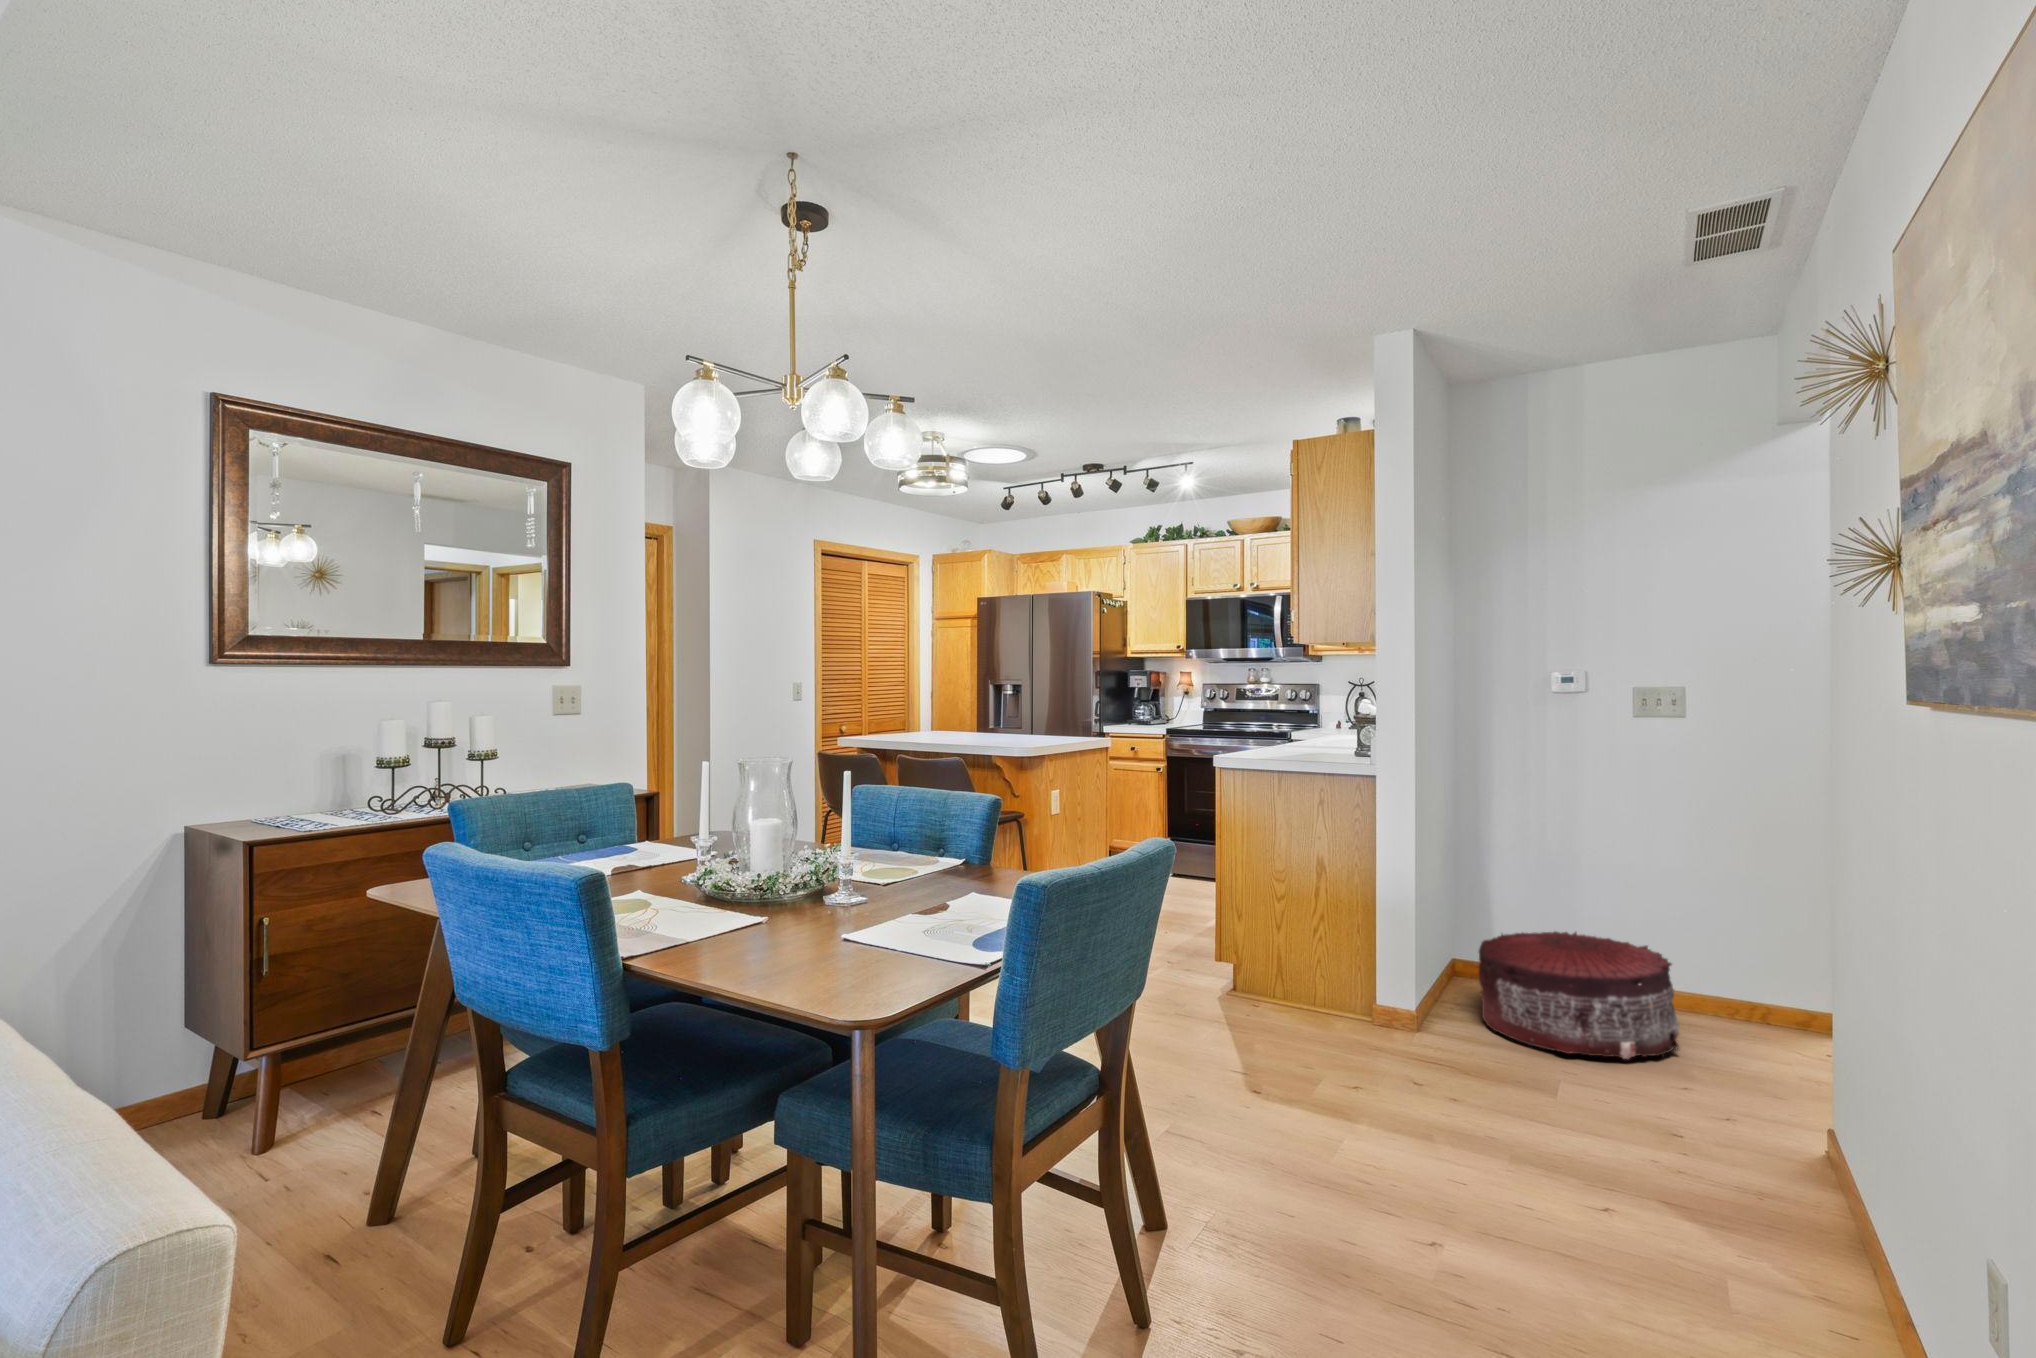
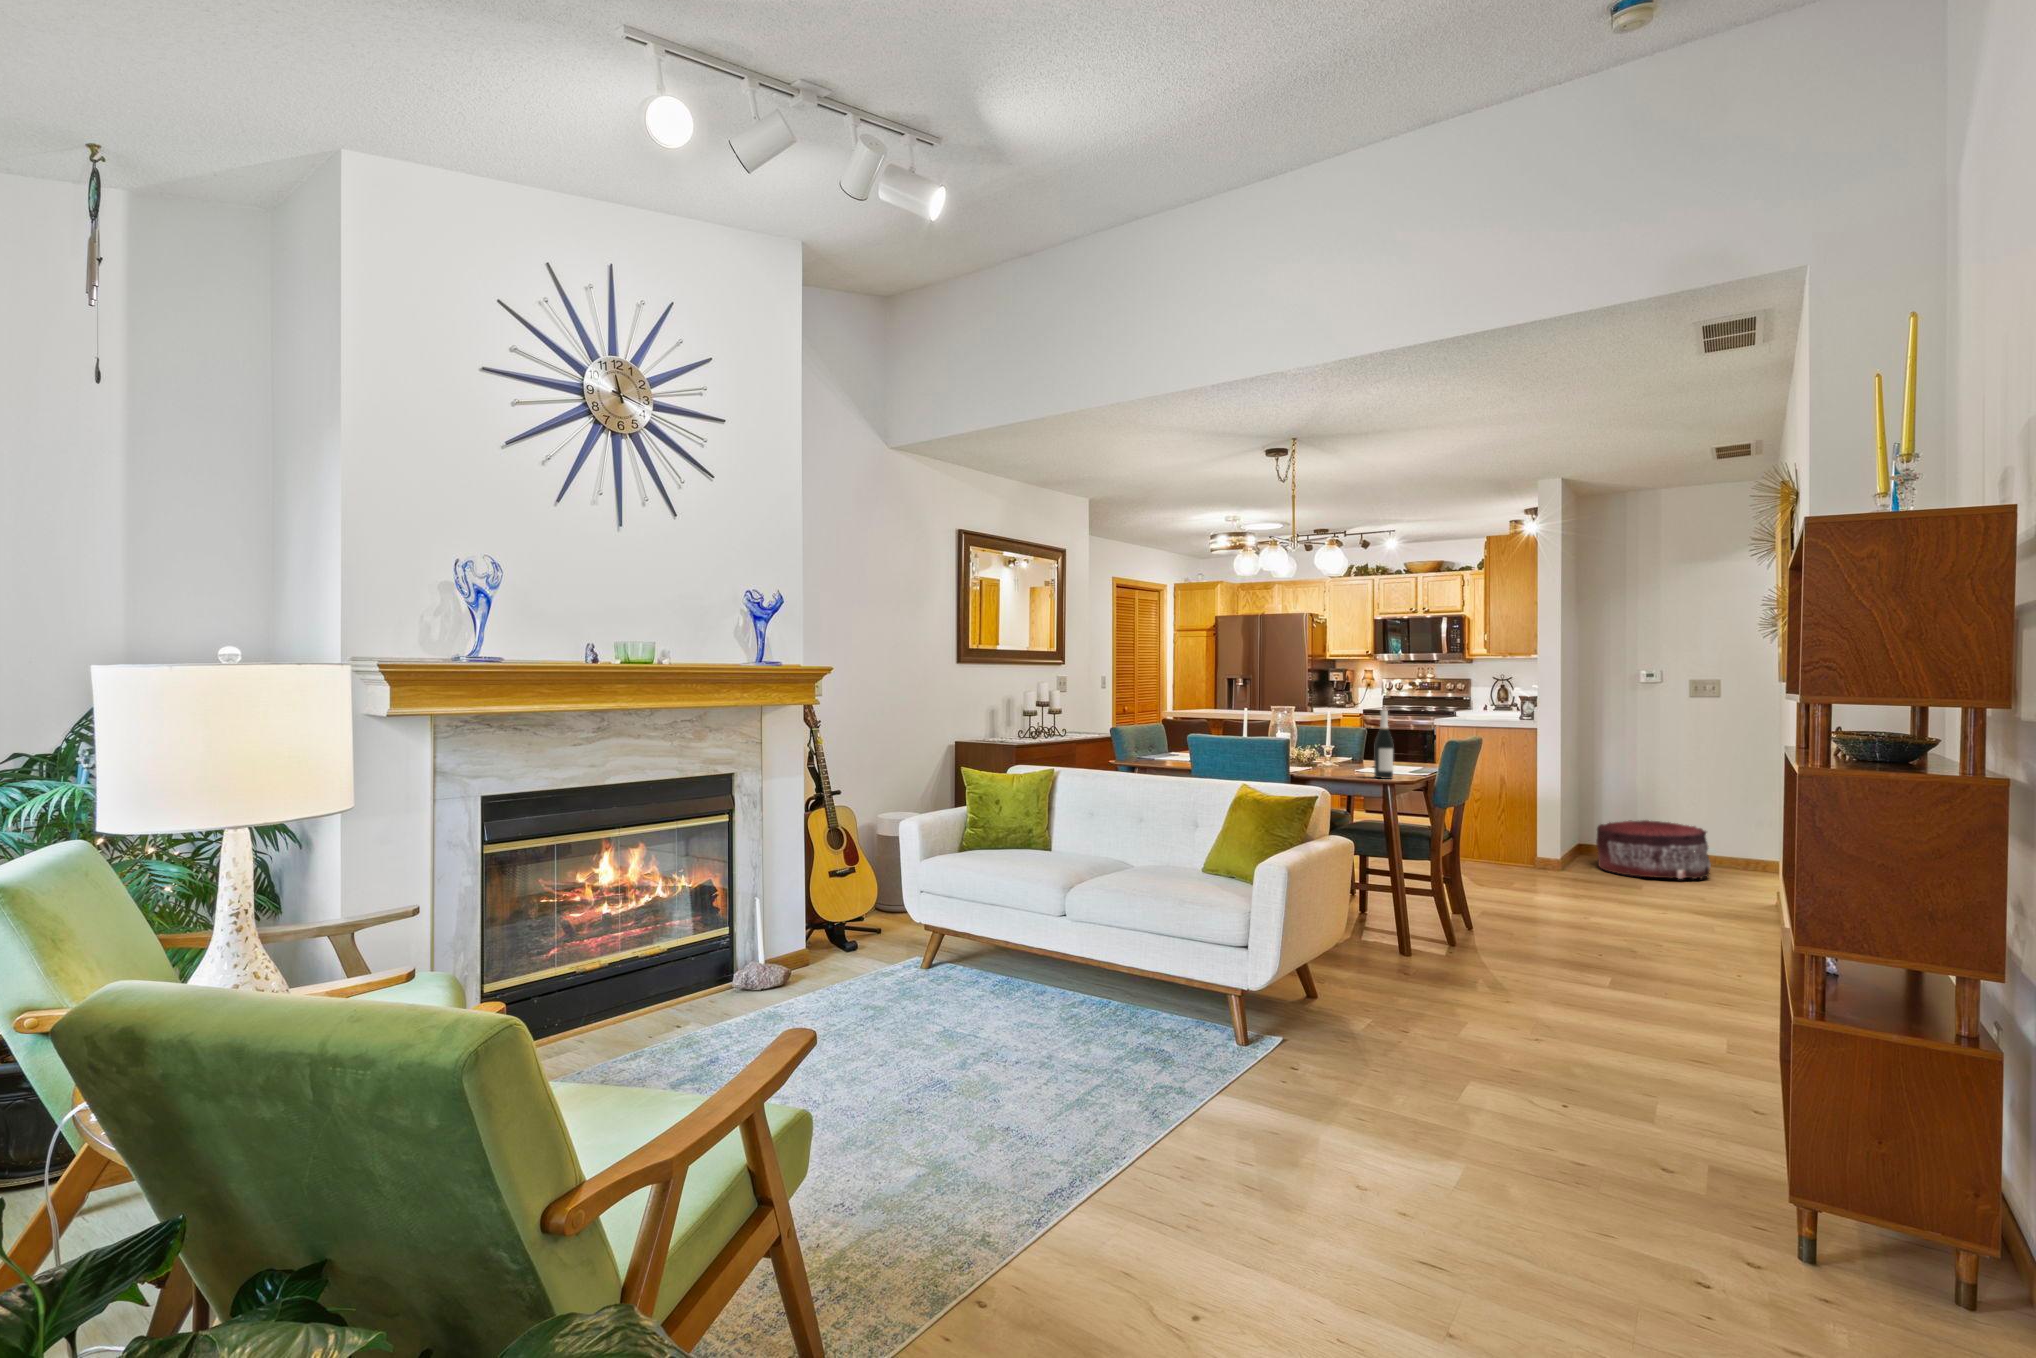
wine bottle: none [822,787,873,989] -> present [1374,709,1393,779]

